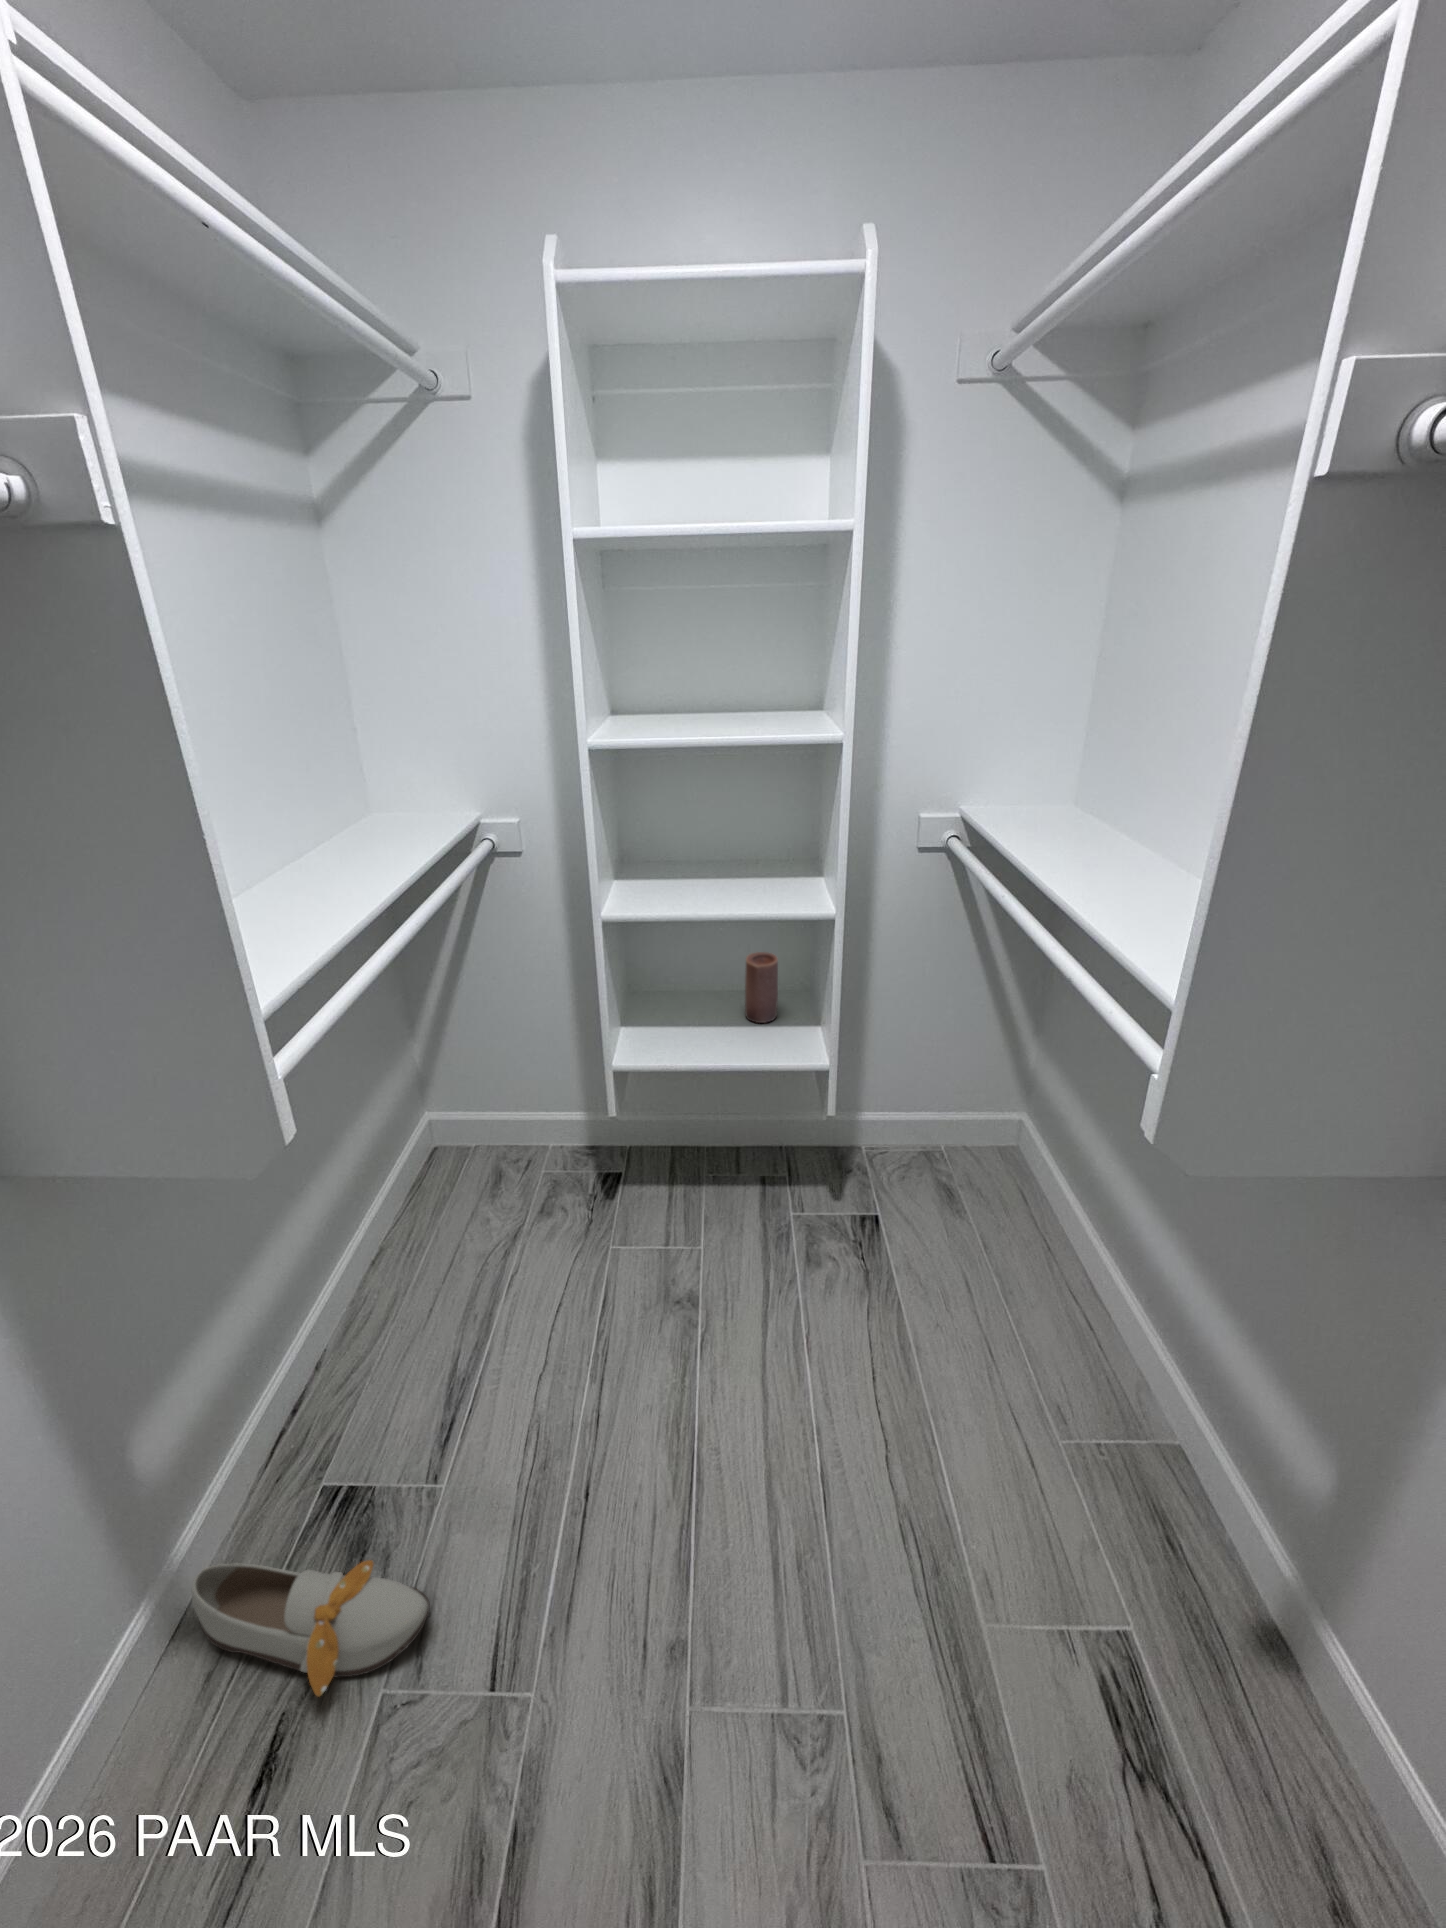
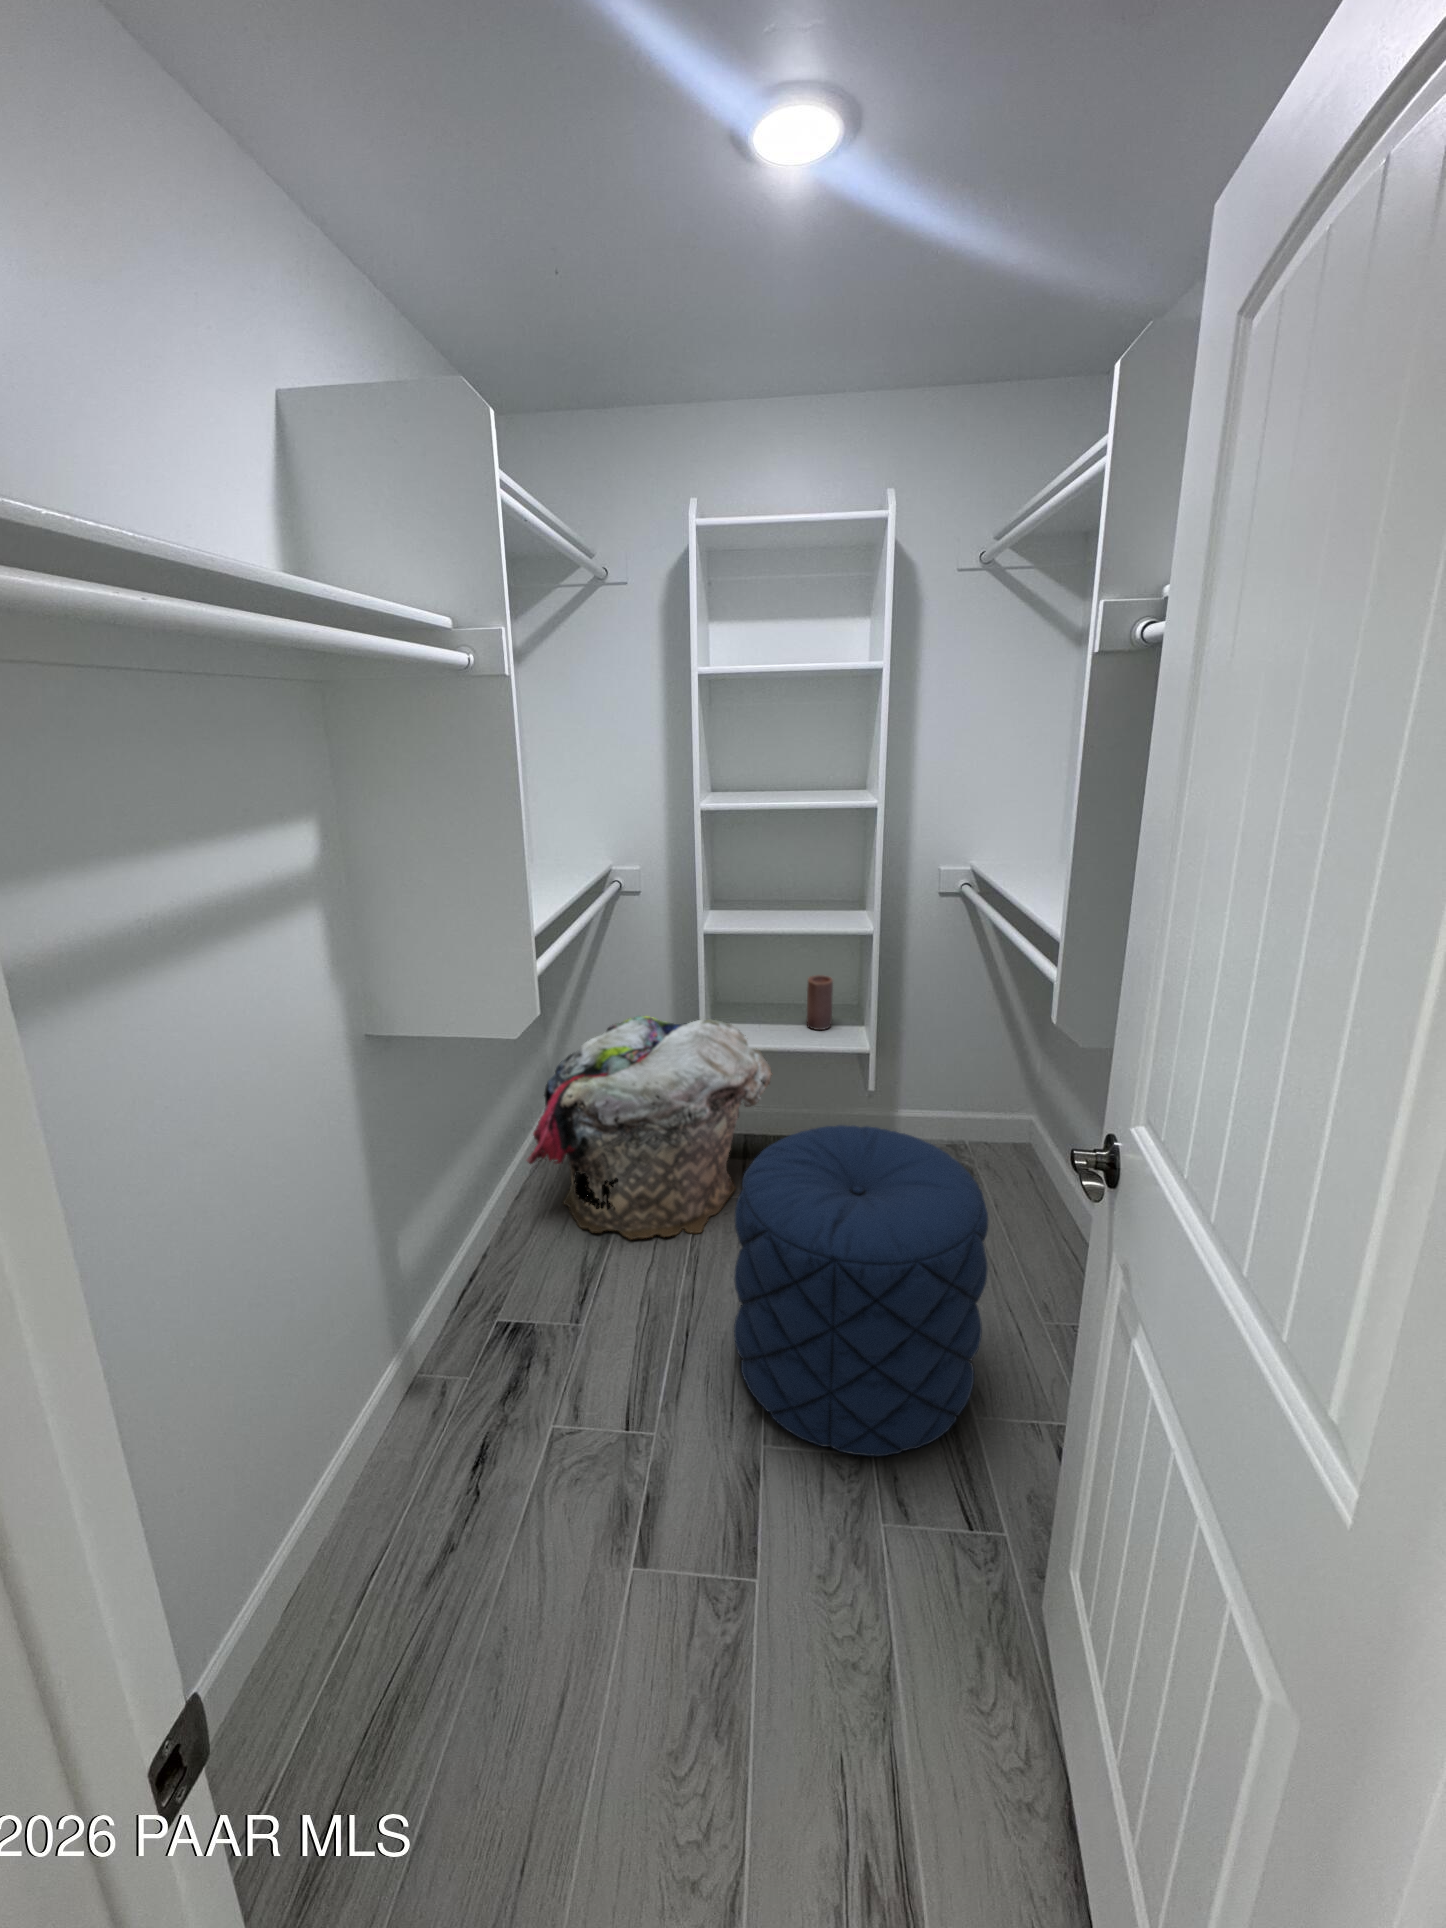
laundry basket: none [373,1018,703,1327] -> present [527,1016,772,1239]
pouf: none [641,1205,1014,1720] -> present [734,1125,988,1456]
shoe: present [192,1560,430,1697] -> none [425,1344,584,1418]

